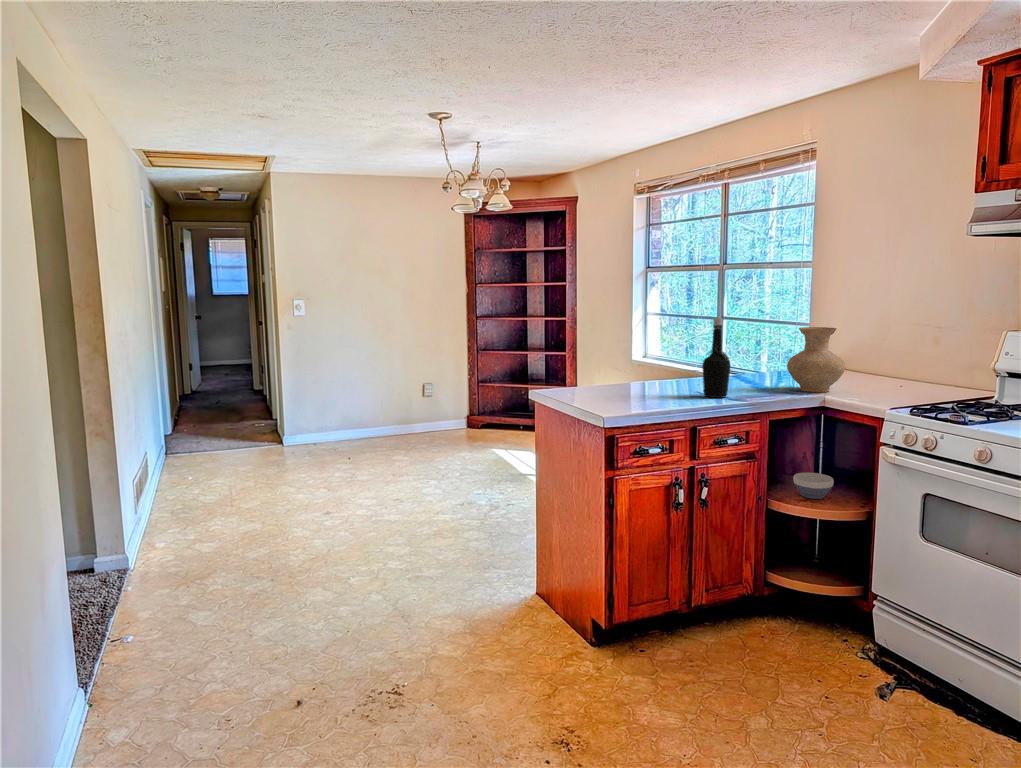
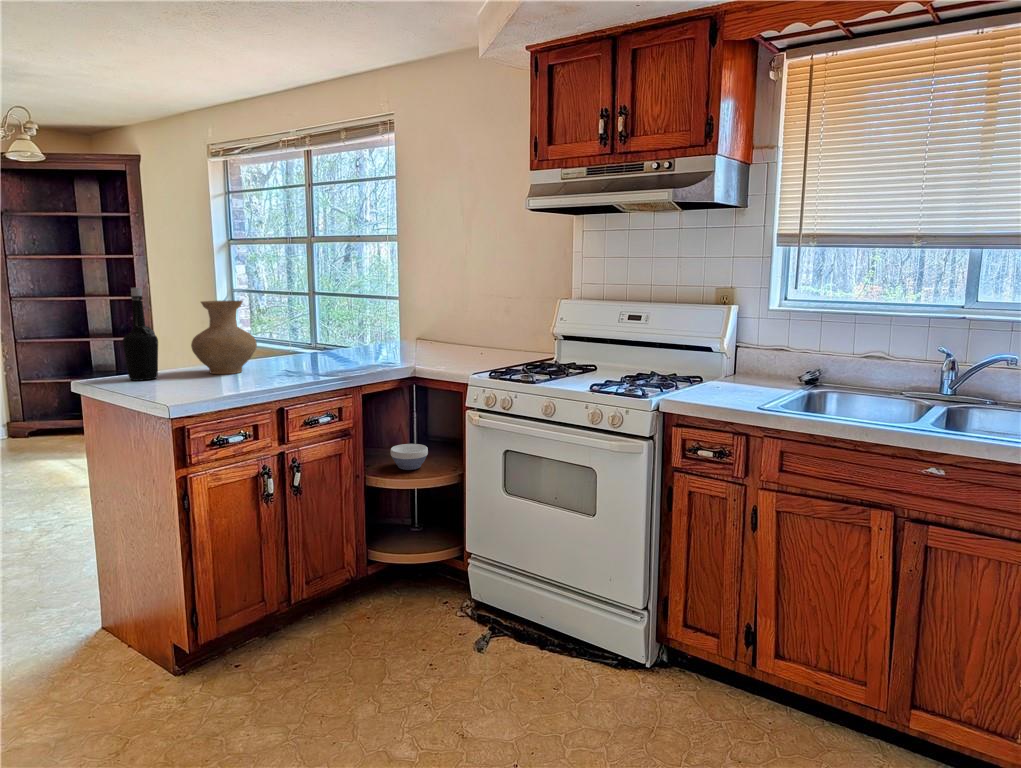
bottle: present [702,318,731,398] -> present [123,288,158,380]
vase: present [787,327,845,392] -> present [191,300,257,374]

